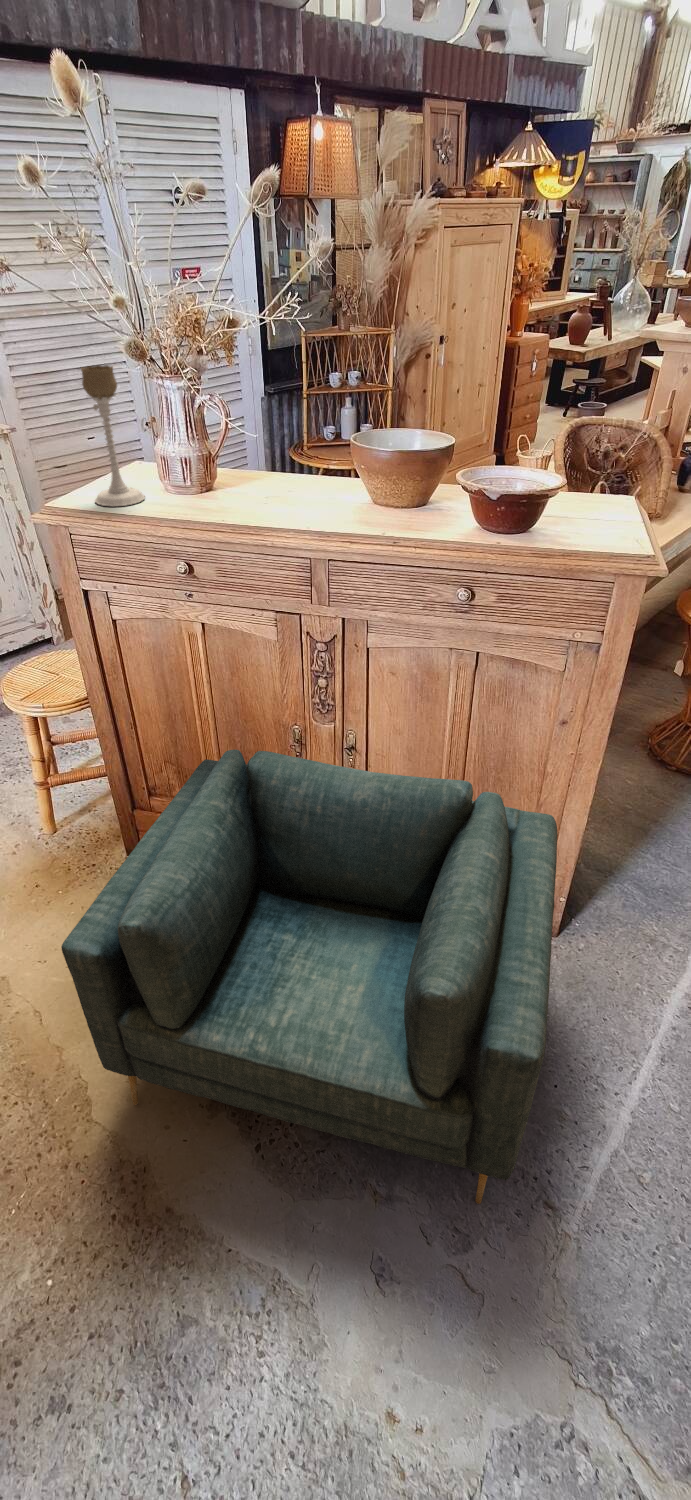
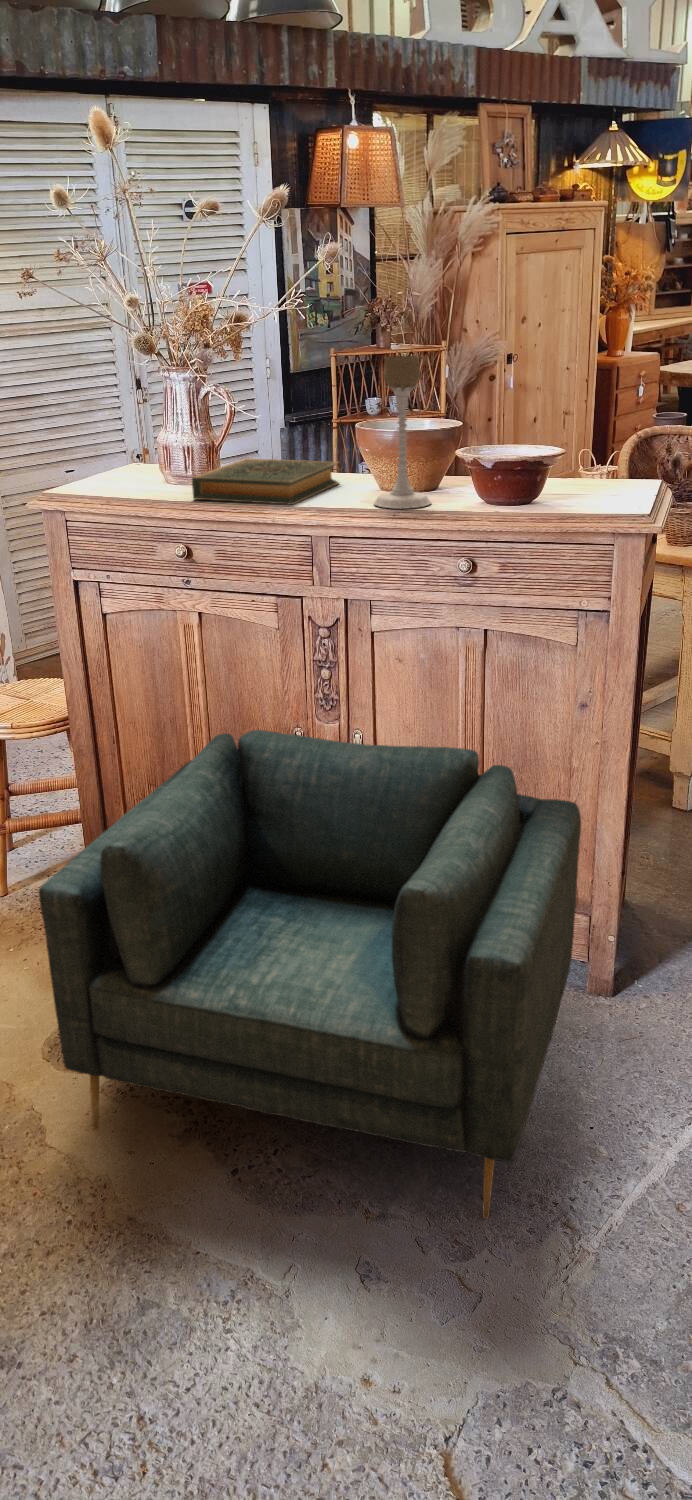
candle holder: present [81,365,145,506] -> present [374,355,431,509]
hardback book: none [192,468,332,529] -> present [192,458,339,504]

